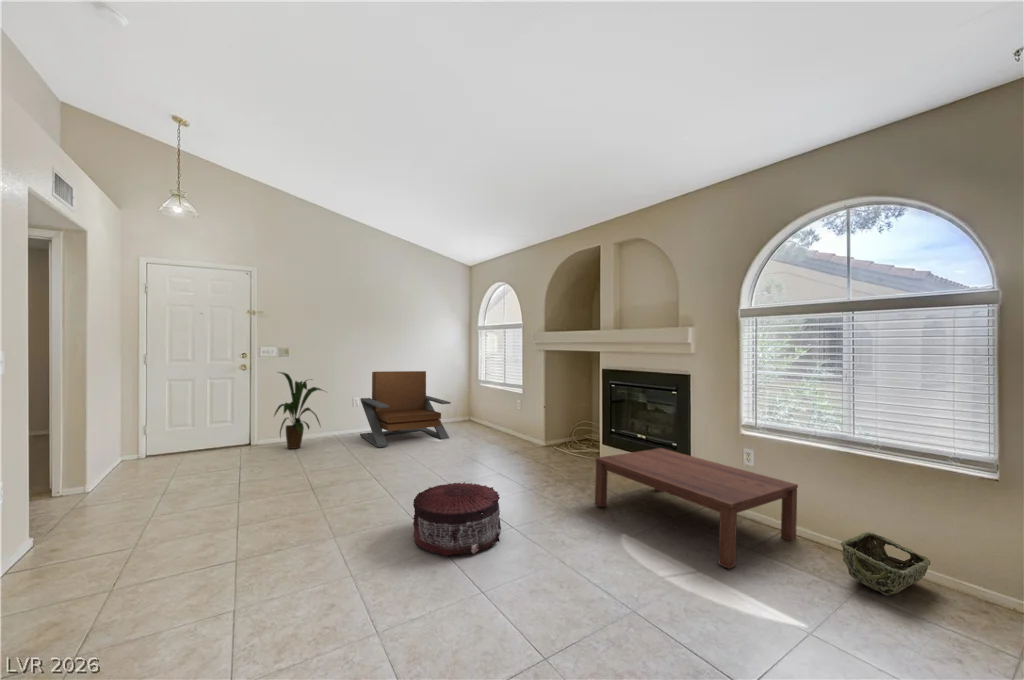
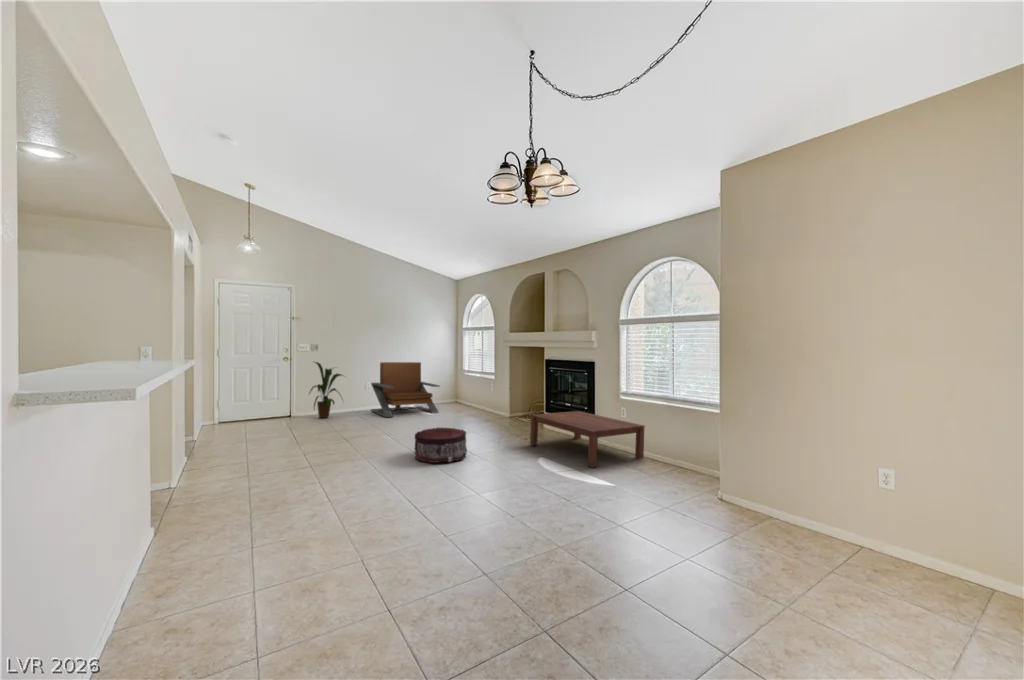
woven basket: present [841,532,930,596] -> none [650,448,697,475]

